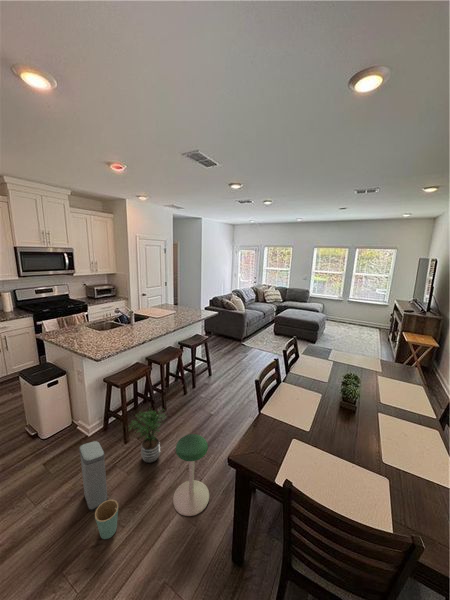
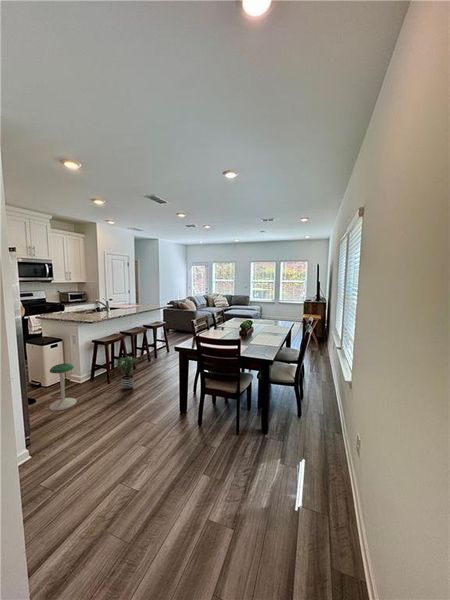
stool: present [173,434,209,516] -> present [49,363,77,411]
trash can: present [79,441,118,539] -> none [85,368,113,415]

